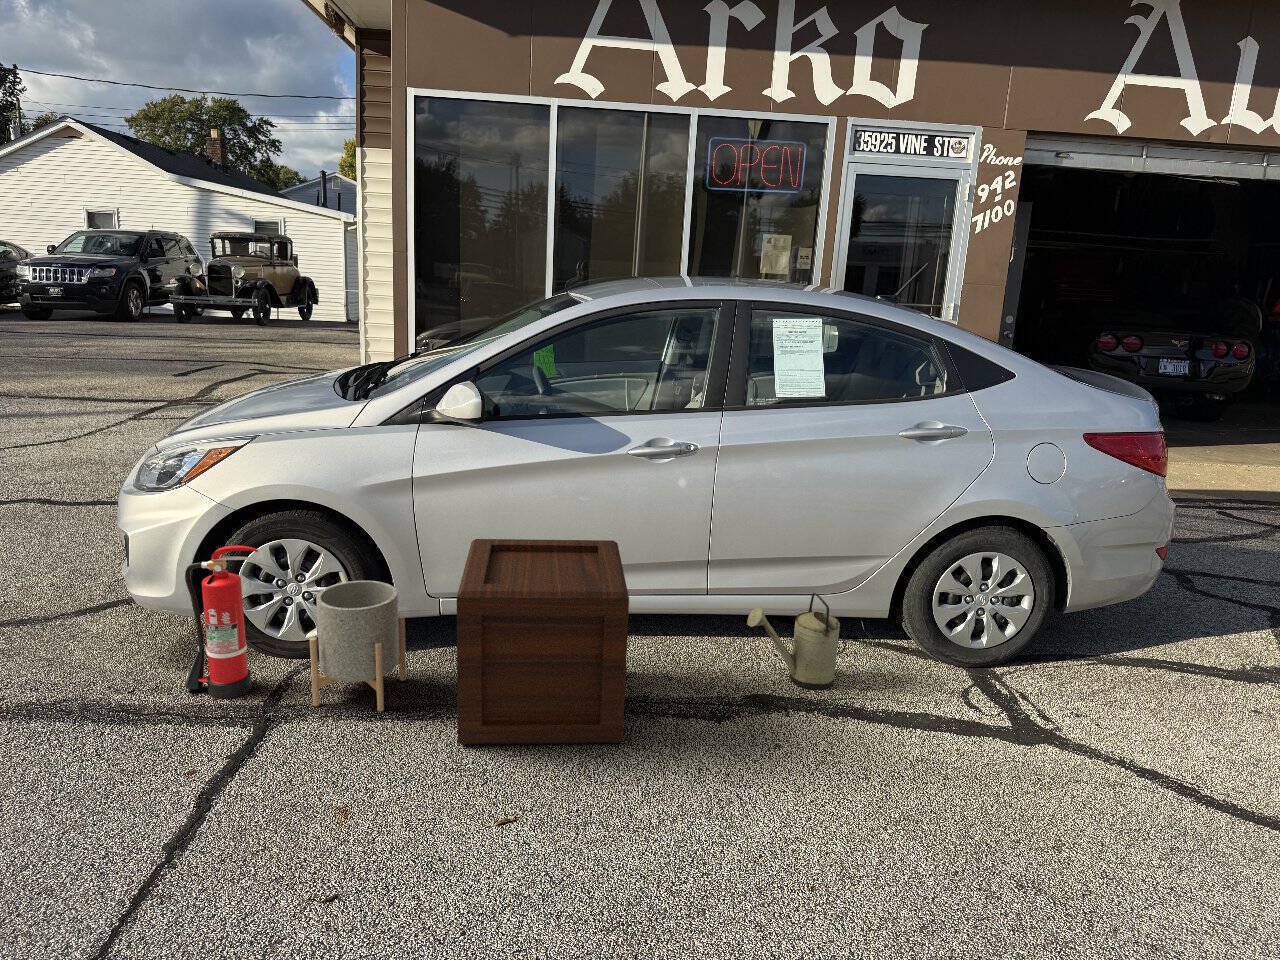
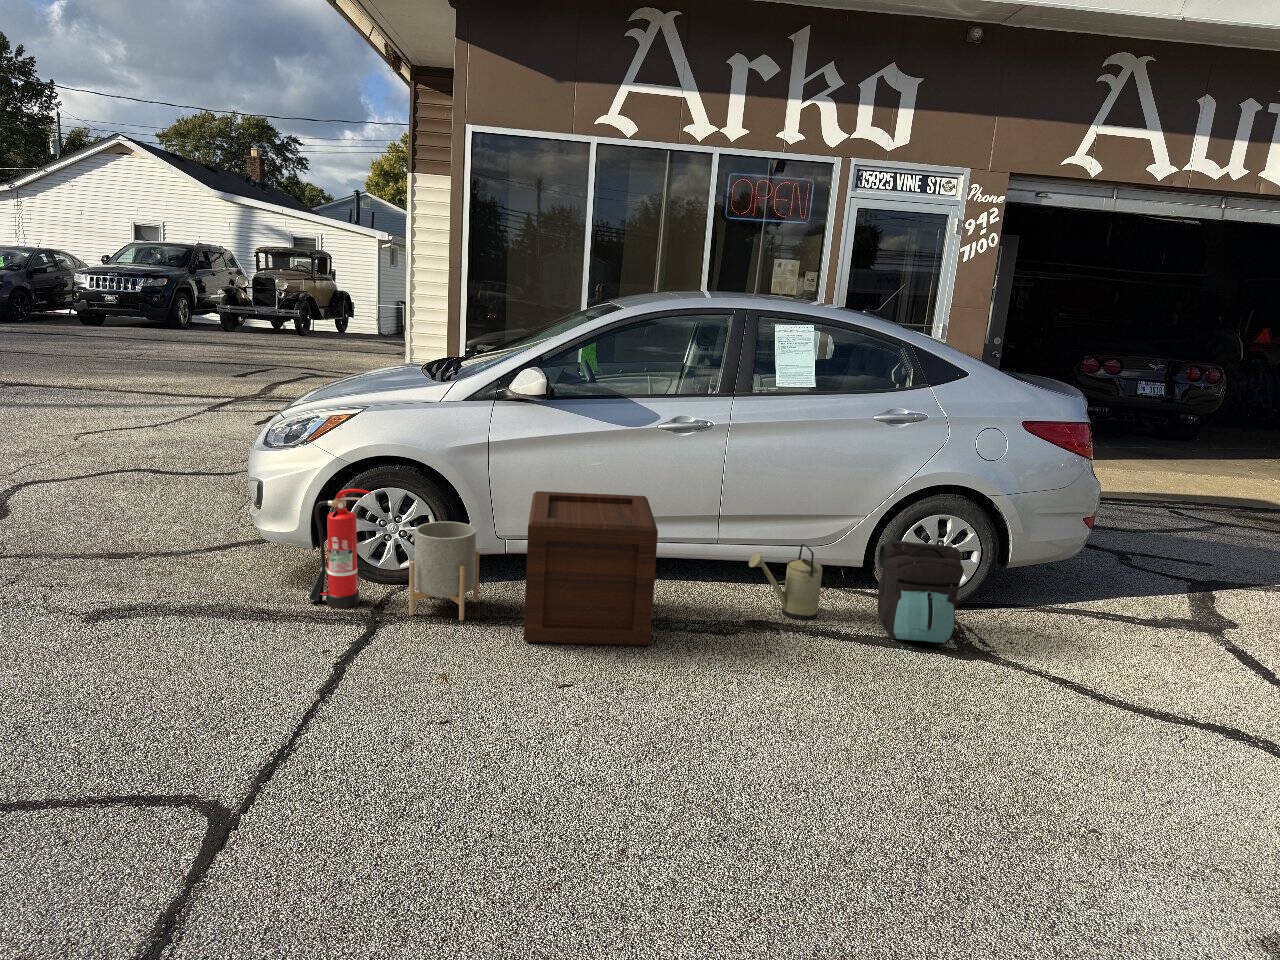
backpack: none [910,588,1022,720] -> present [878,540,964,643]

